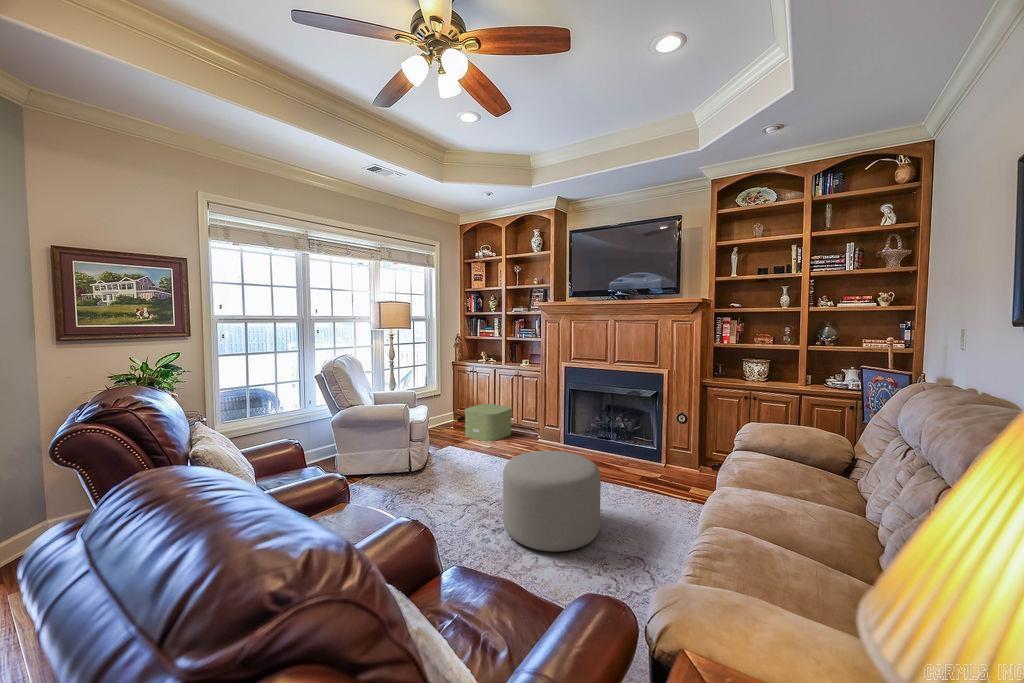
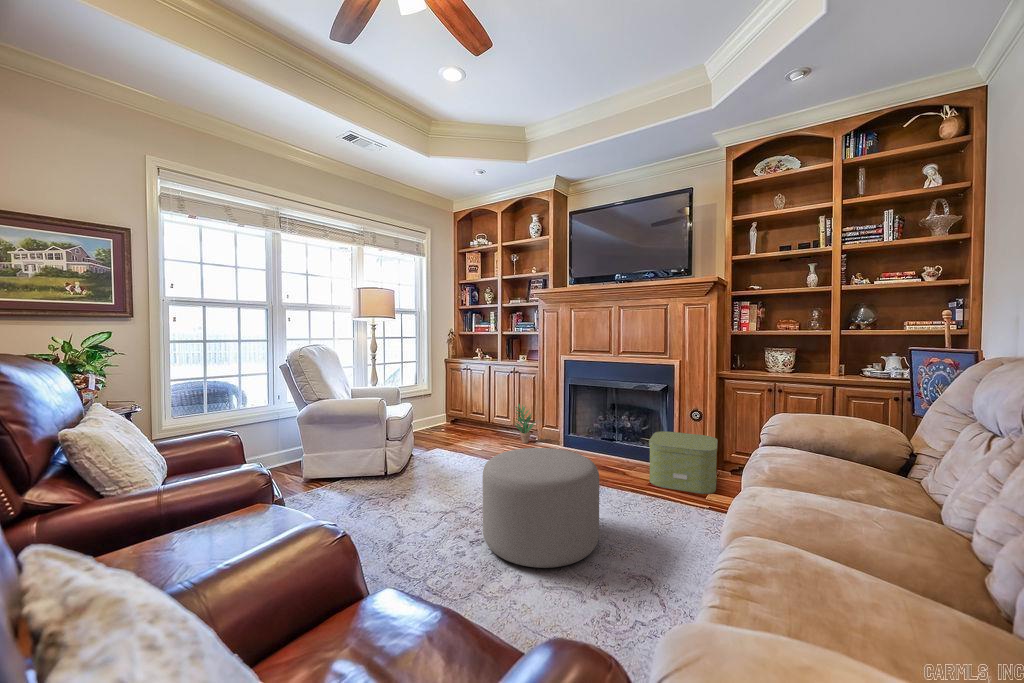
storage box: present [465,404,512,441] -> present [649,431,718,494]
potted plant: none [519,404,540,441] -> present [515,404,535,443]

